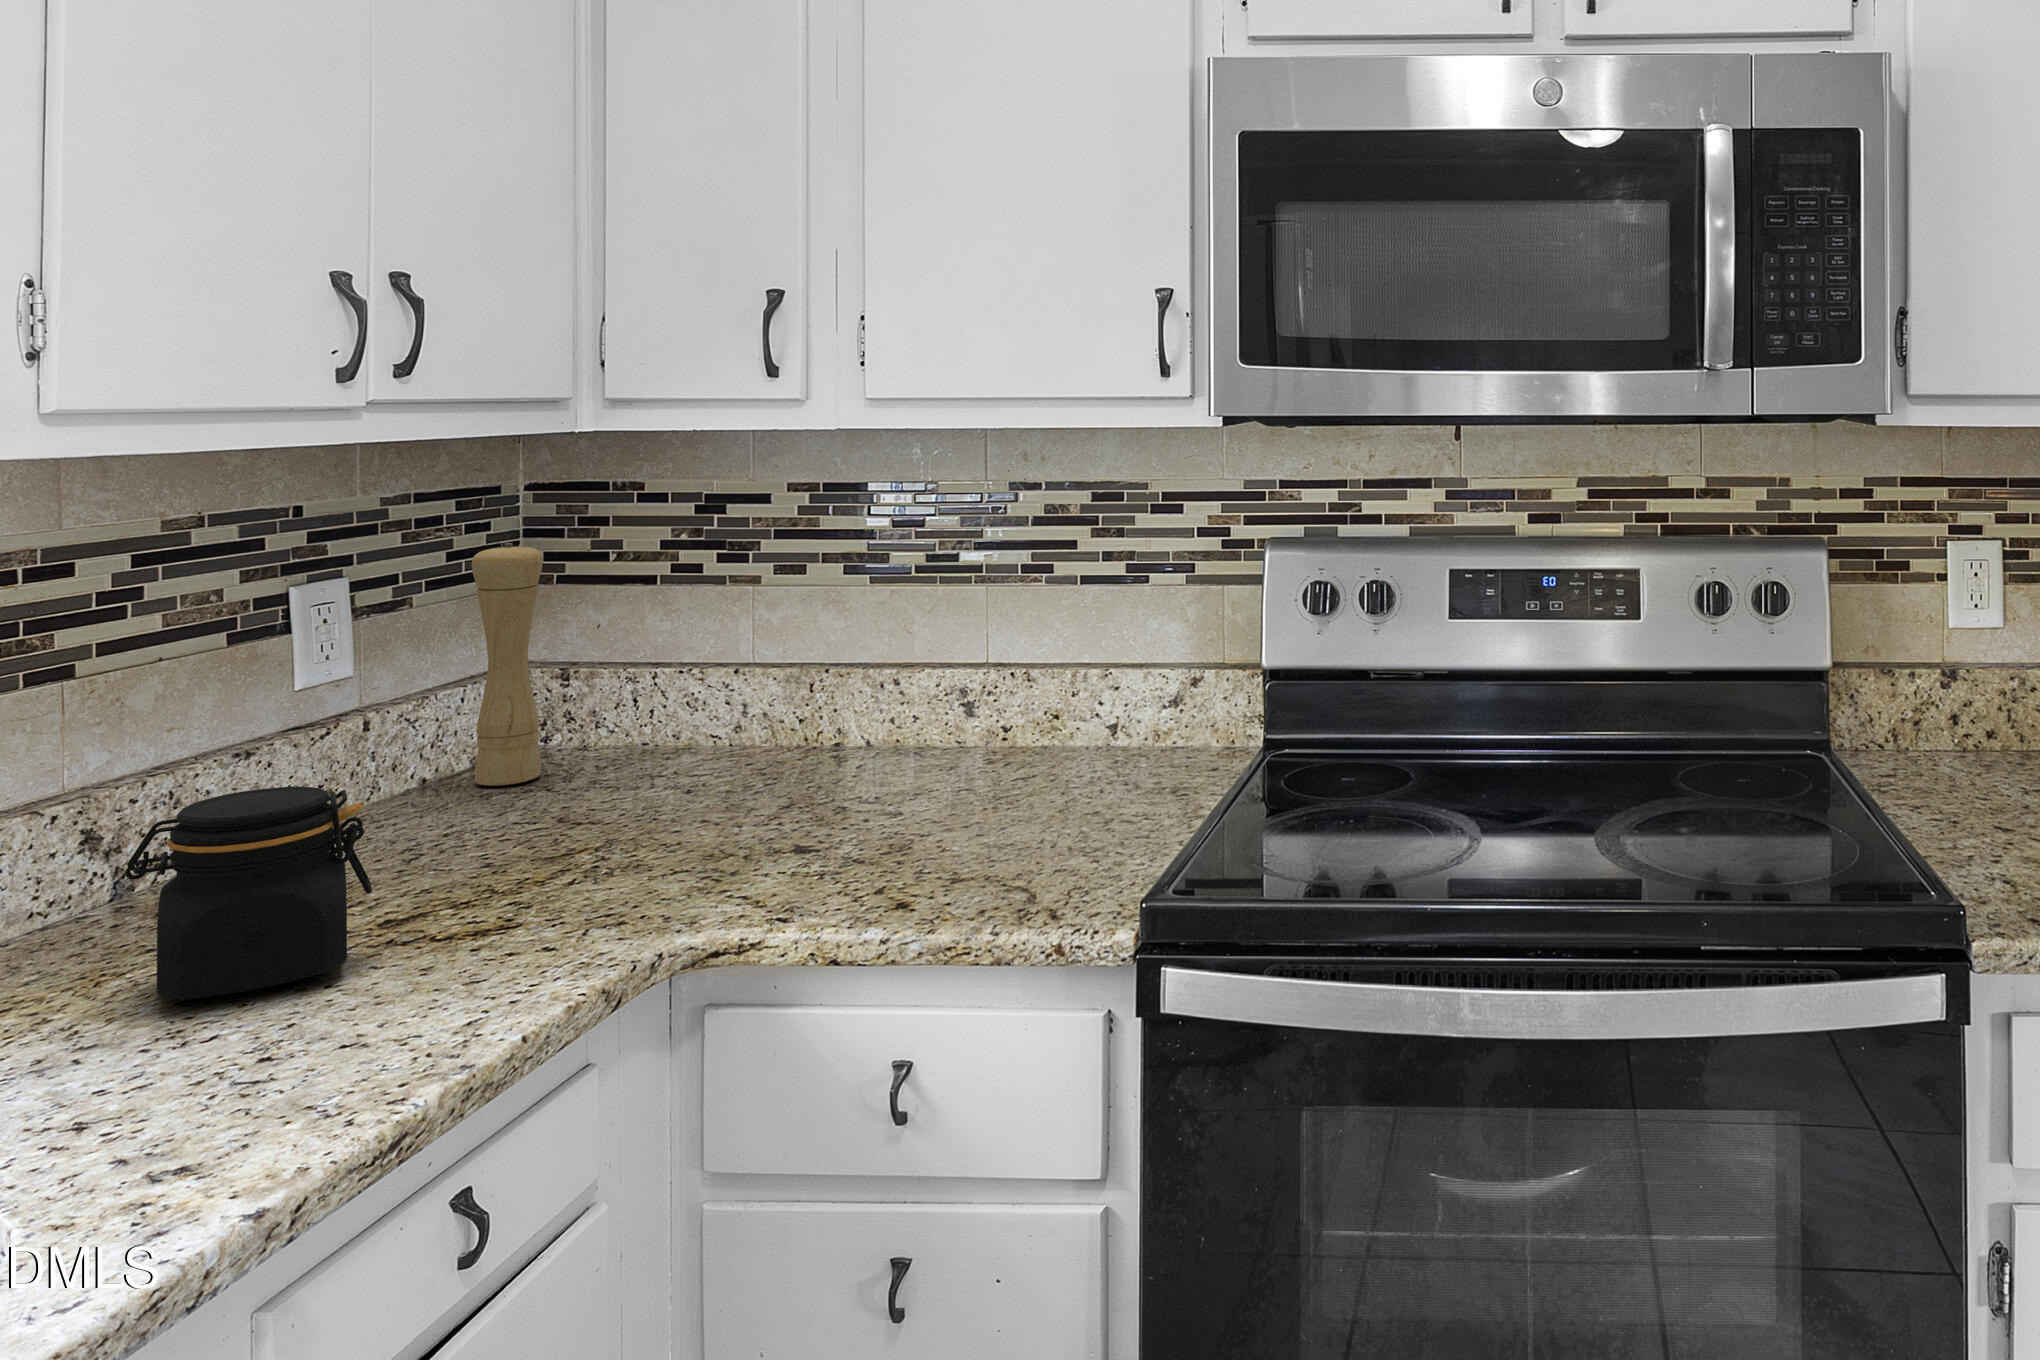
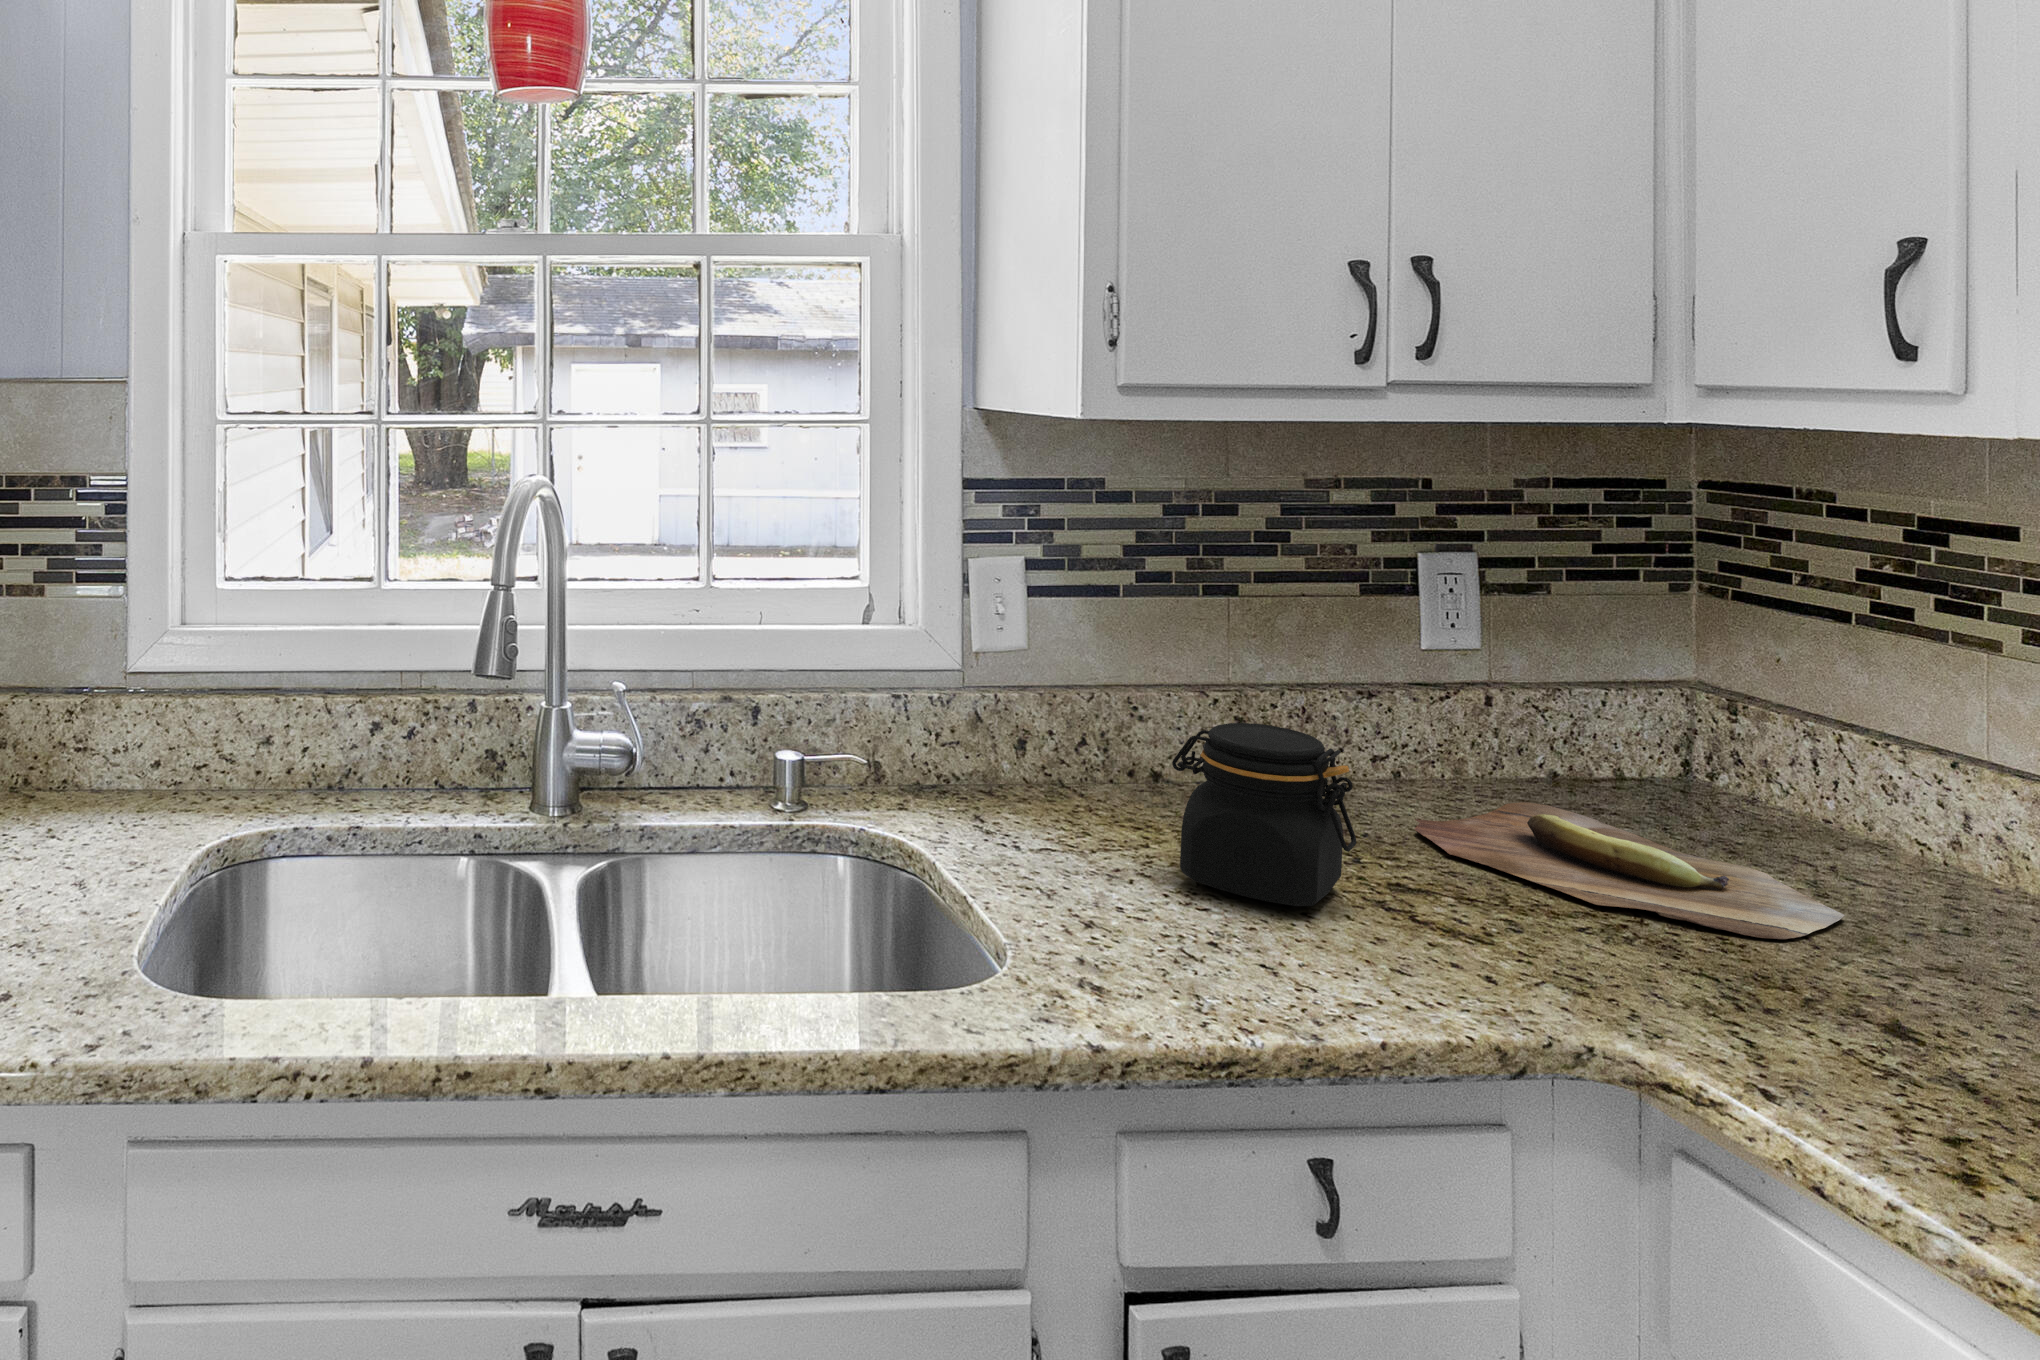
pepper mill: present [472,543,543,786] -> none [1599,547,1686,802]
cutting board: none [347,799,732,877] -> present [1415,802,1844,939]

